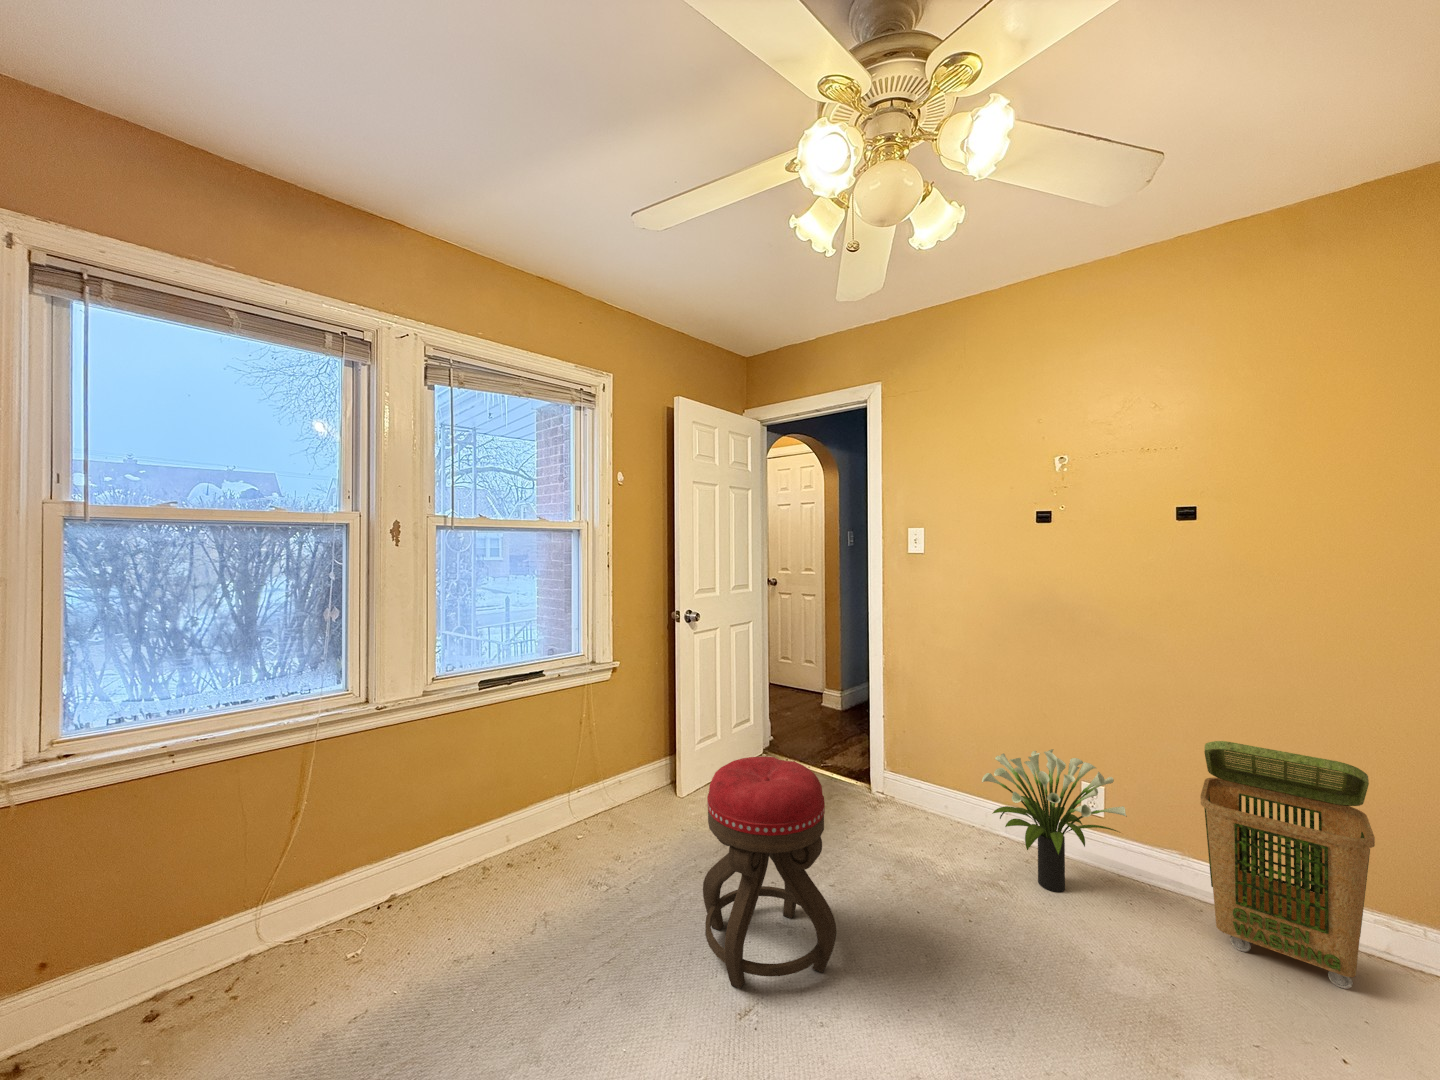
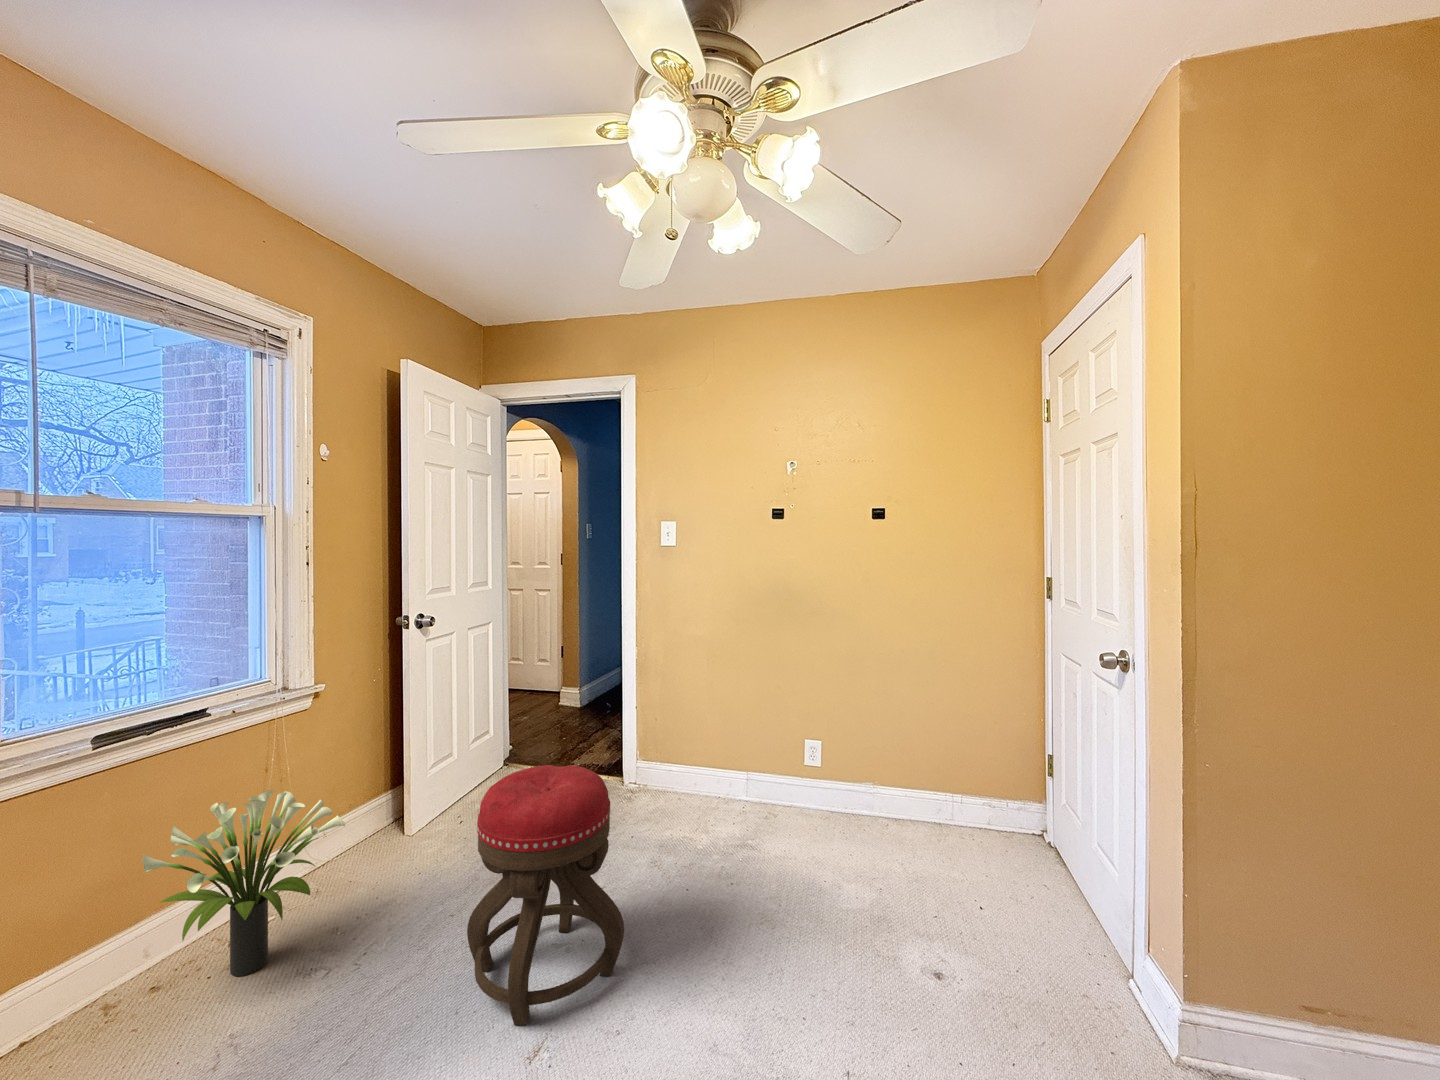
laundry basket: present [1200,741,1375,989] -> none [893,688,991,853]
potted plant: present [982,749,1127,892] -> present [143,790,345,976]

